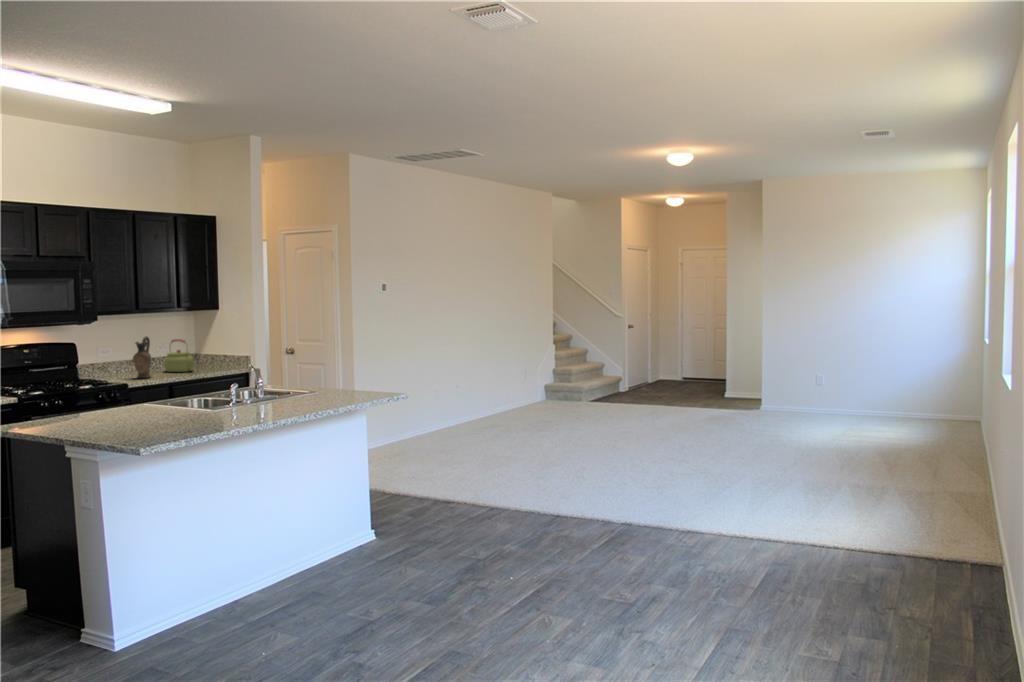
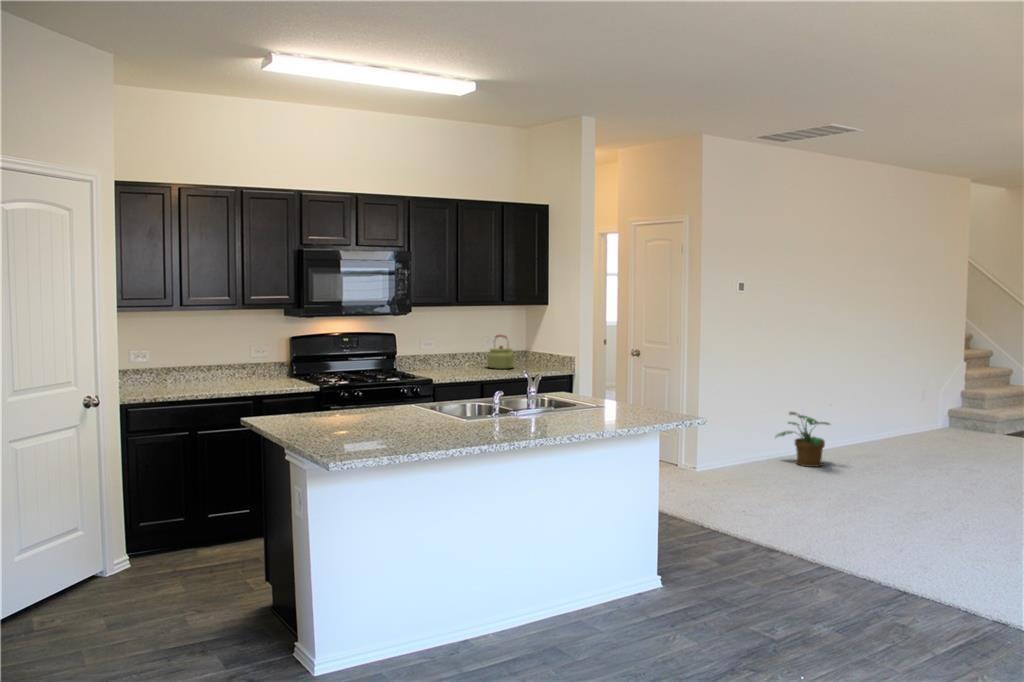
ceramic pitcher: present [133,336,151,378] -> none [449,330,468,373]
potted plant: none [421,395,468,441] -> present [776,412,829,467]

